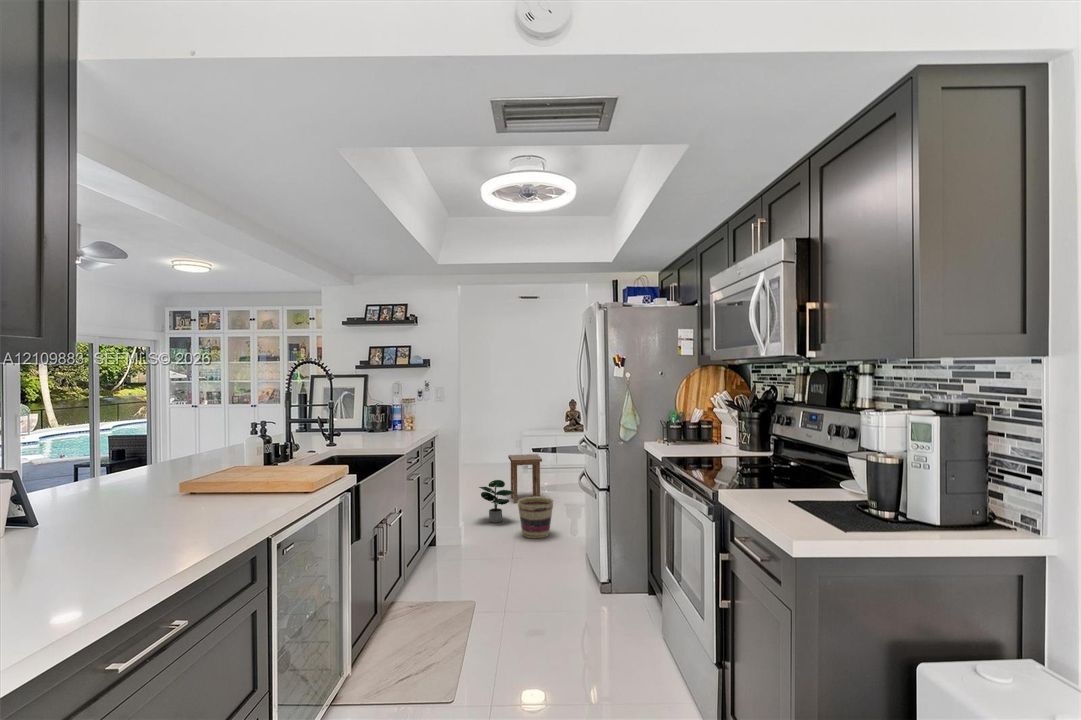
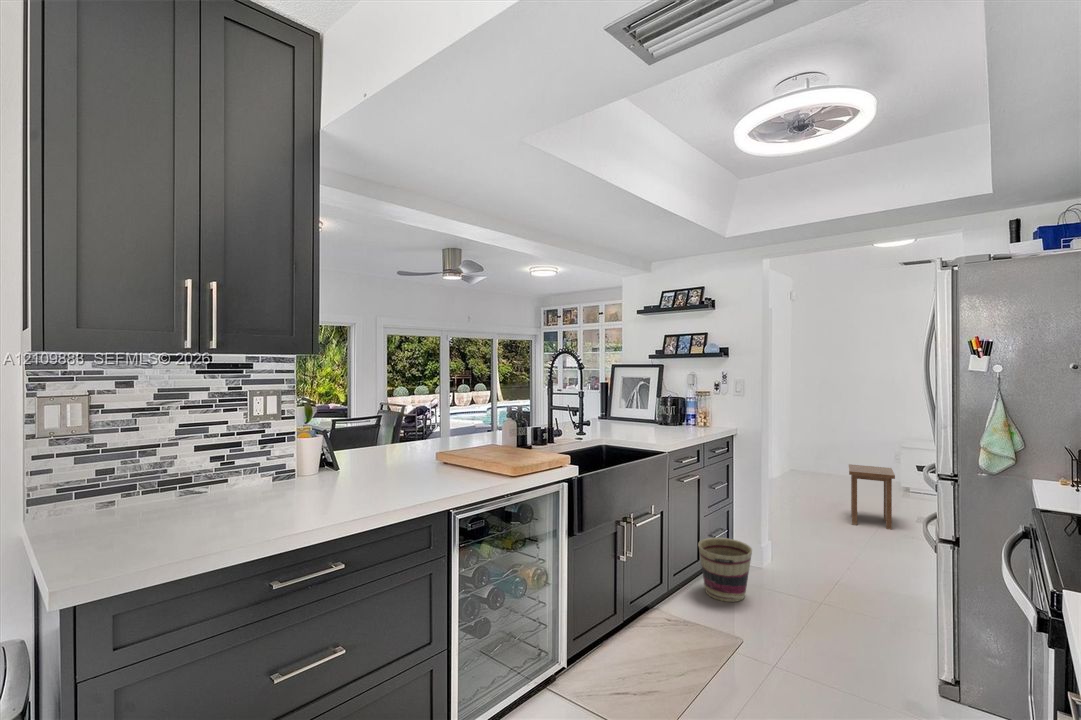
potted plant: present [479,480,515,522] -> none [794,493,844,545]
basket: present [518,497,553,538] -> present [698,538,752,602]

